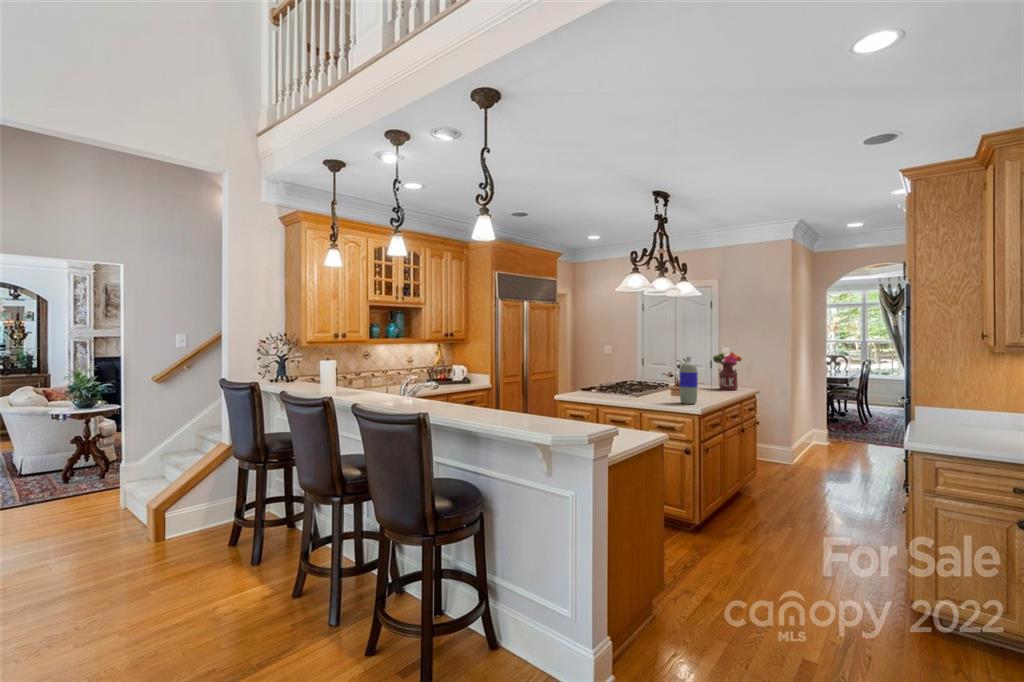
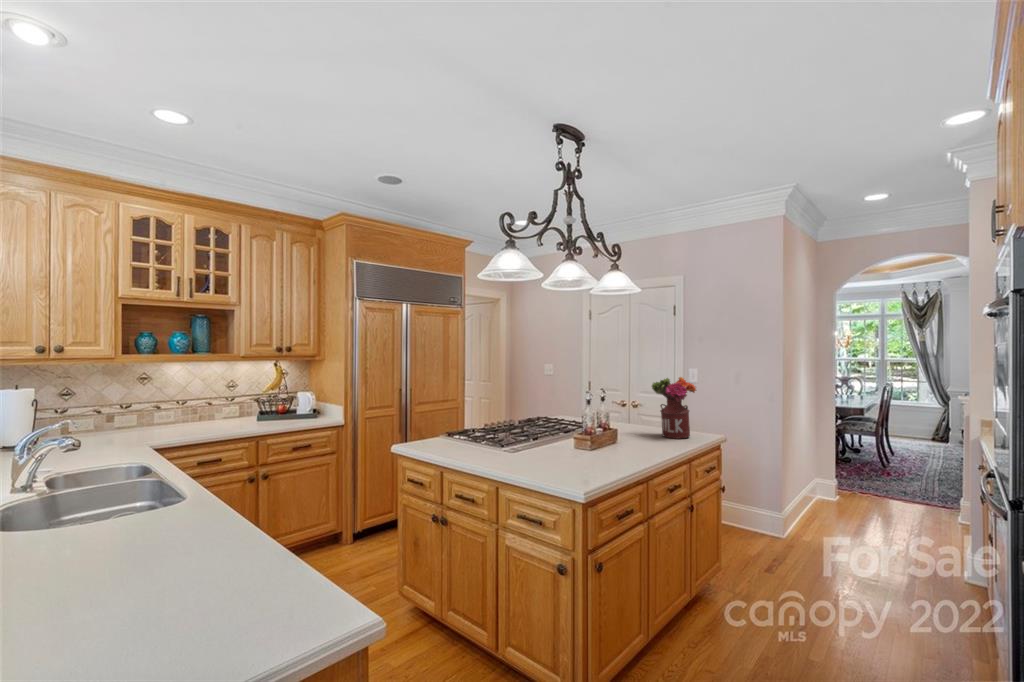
bottle: present [679,357,698,404] -> none [558,389,590,478]

